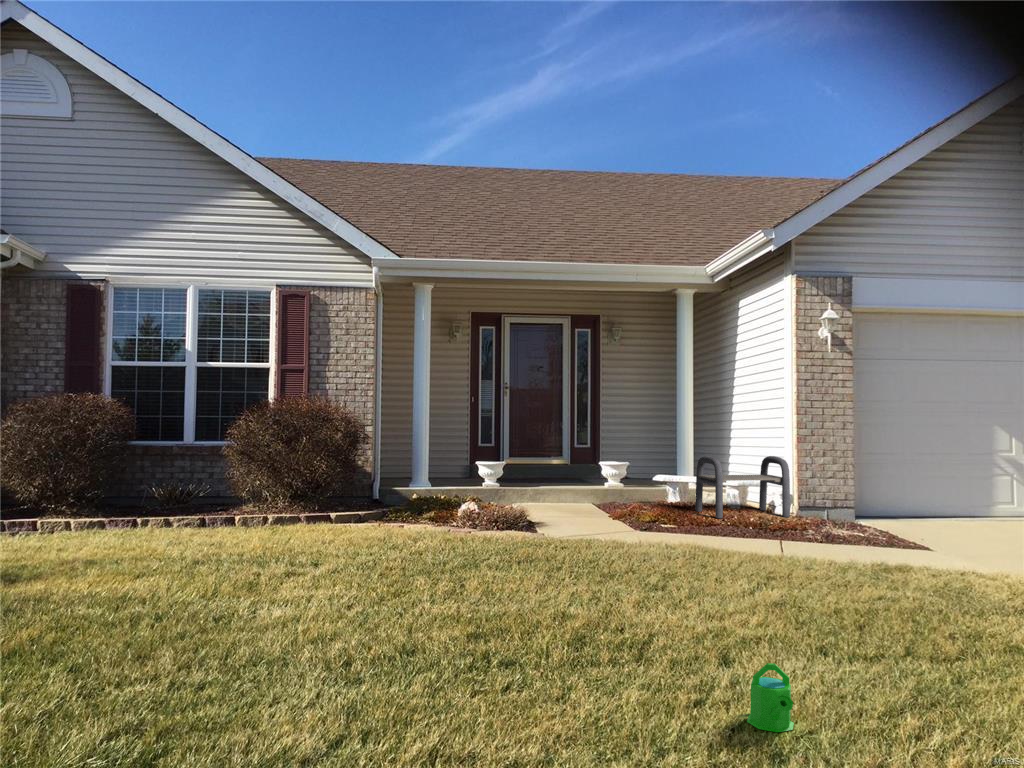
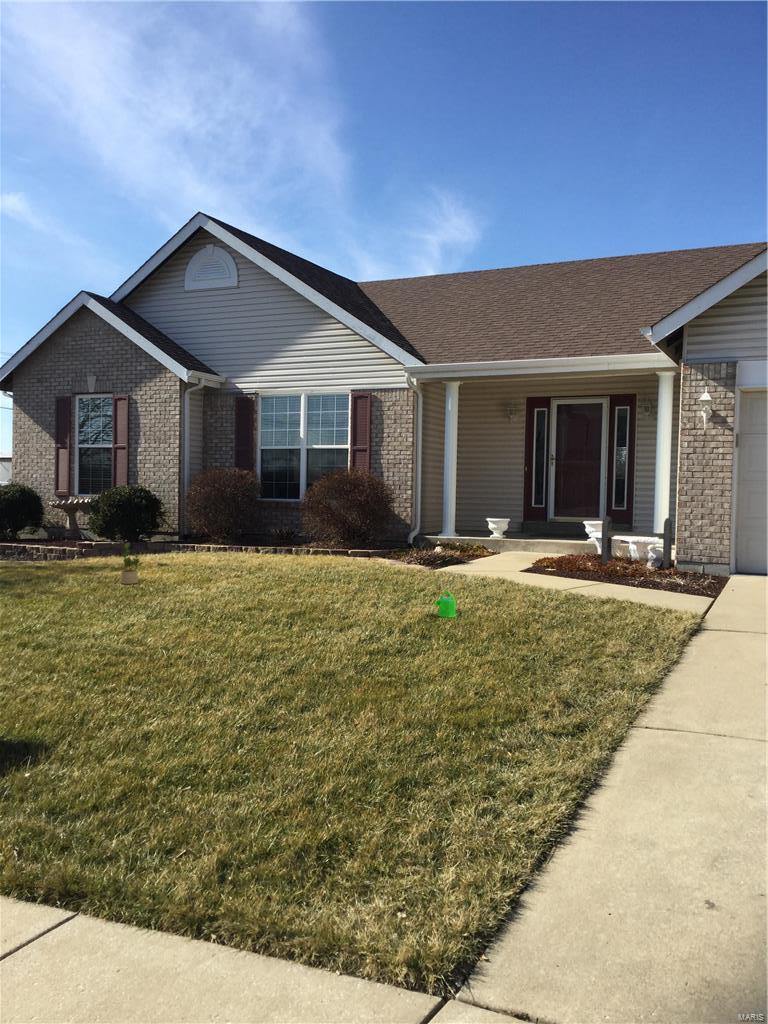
potted plant: none [97,553,156,657] -> present [121,542,142,584]
watering can: present [747,663,794,732] -> present [435,591,456,617]

